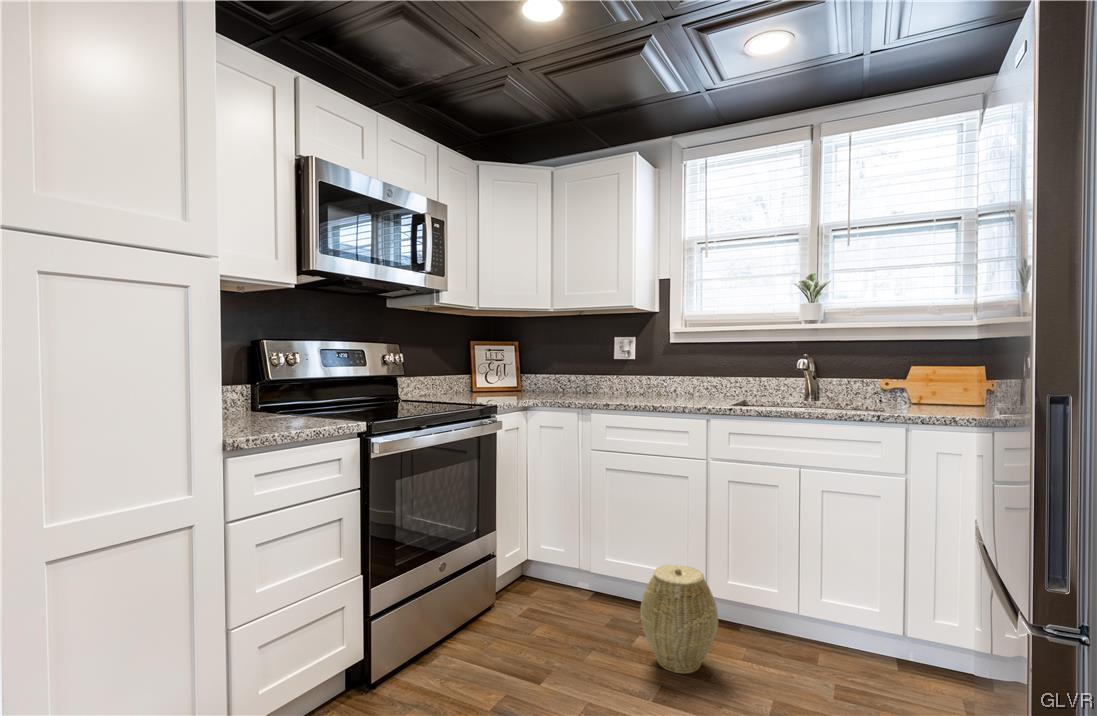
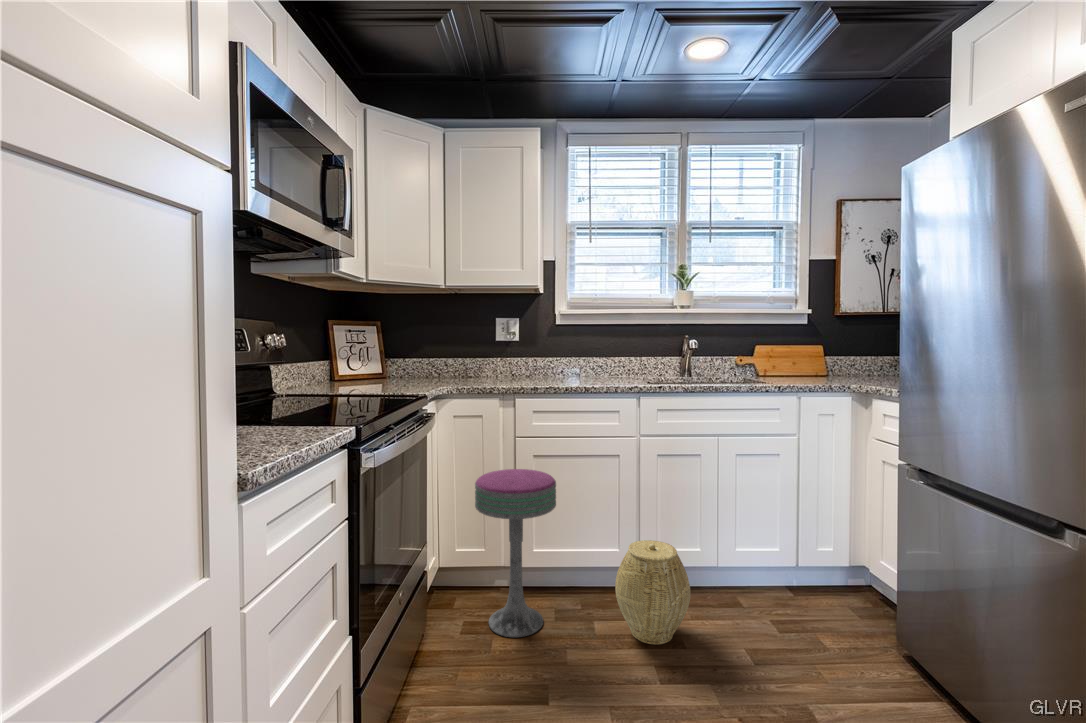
bar stool: none [528,477,602,631] -> present [475,469,556,637]

